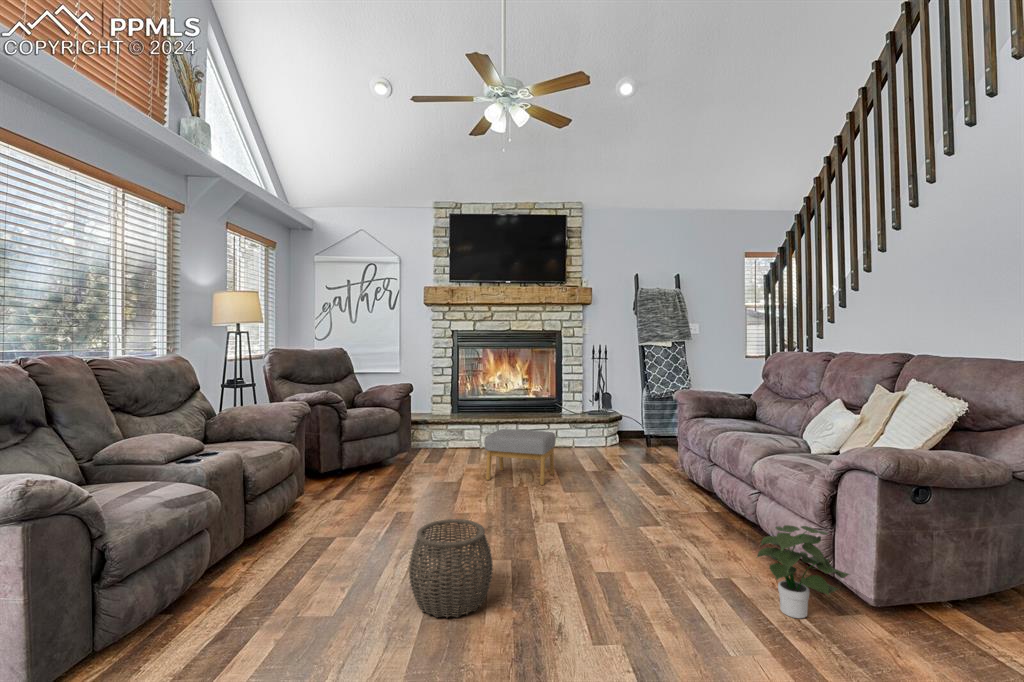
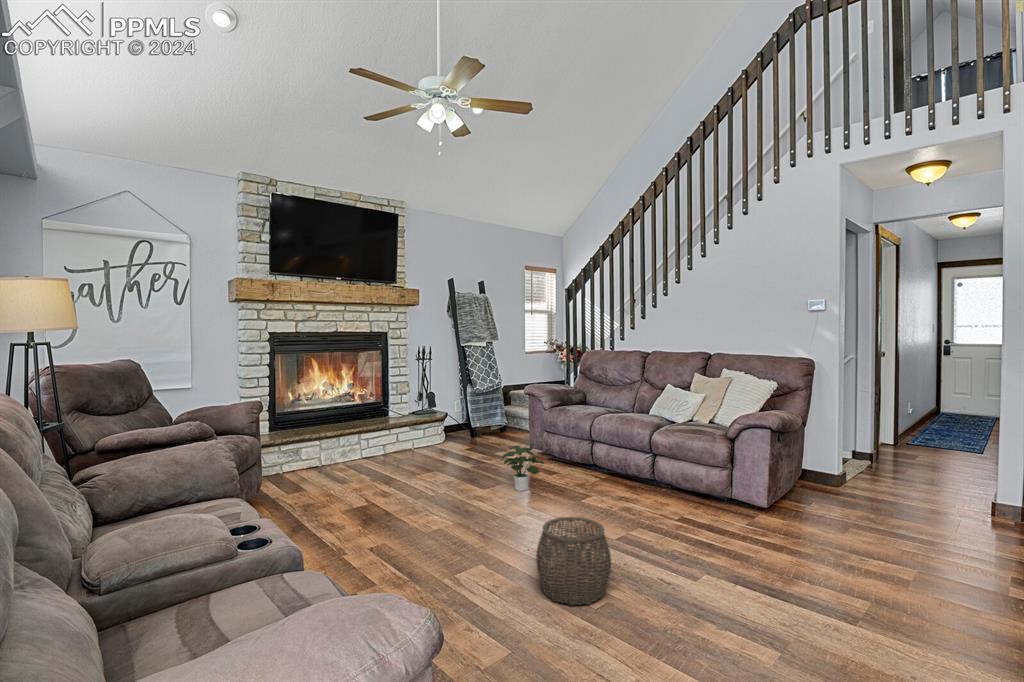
footstool: present [485,429,556,485] -> none [388,436,459,495]
potted plant: present [757,525,849,618] -> present [502,443,545,491]

